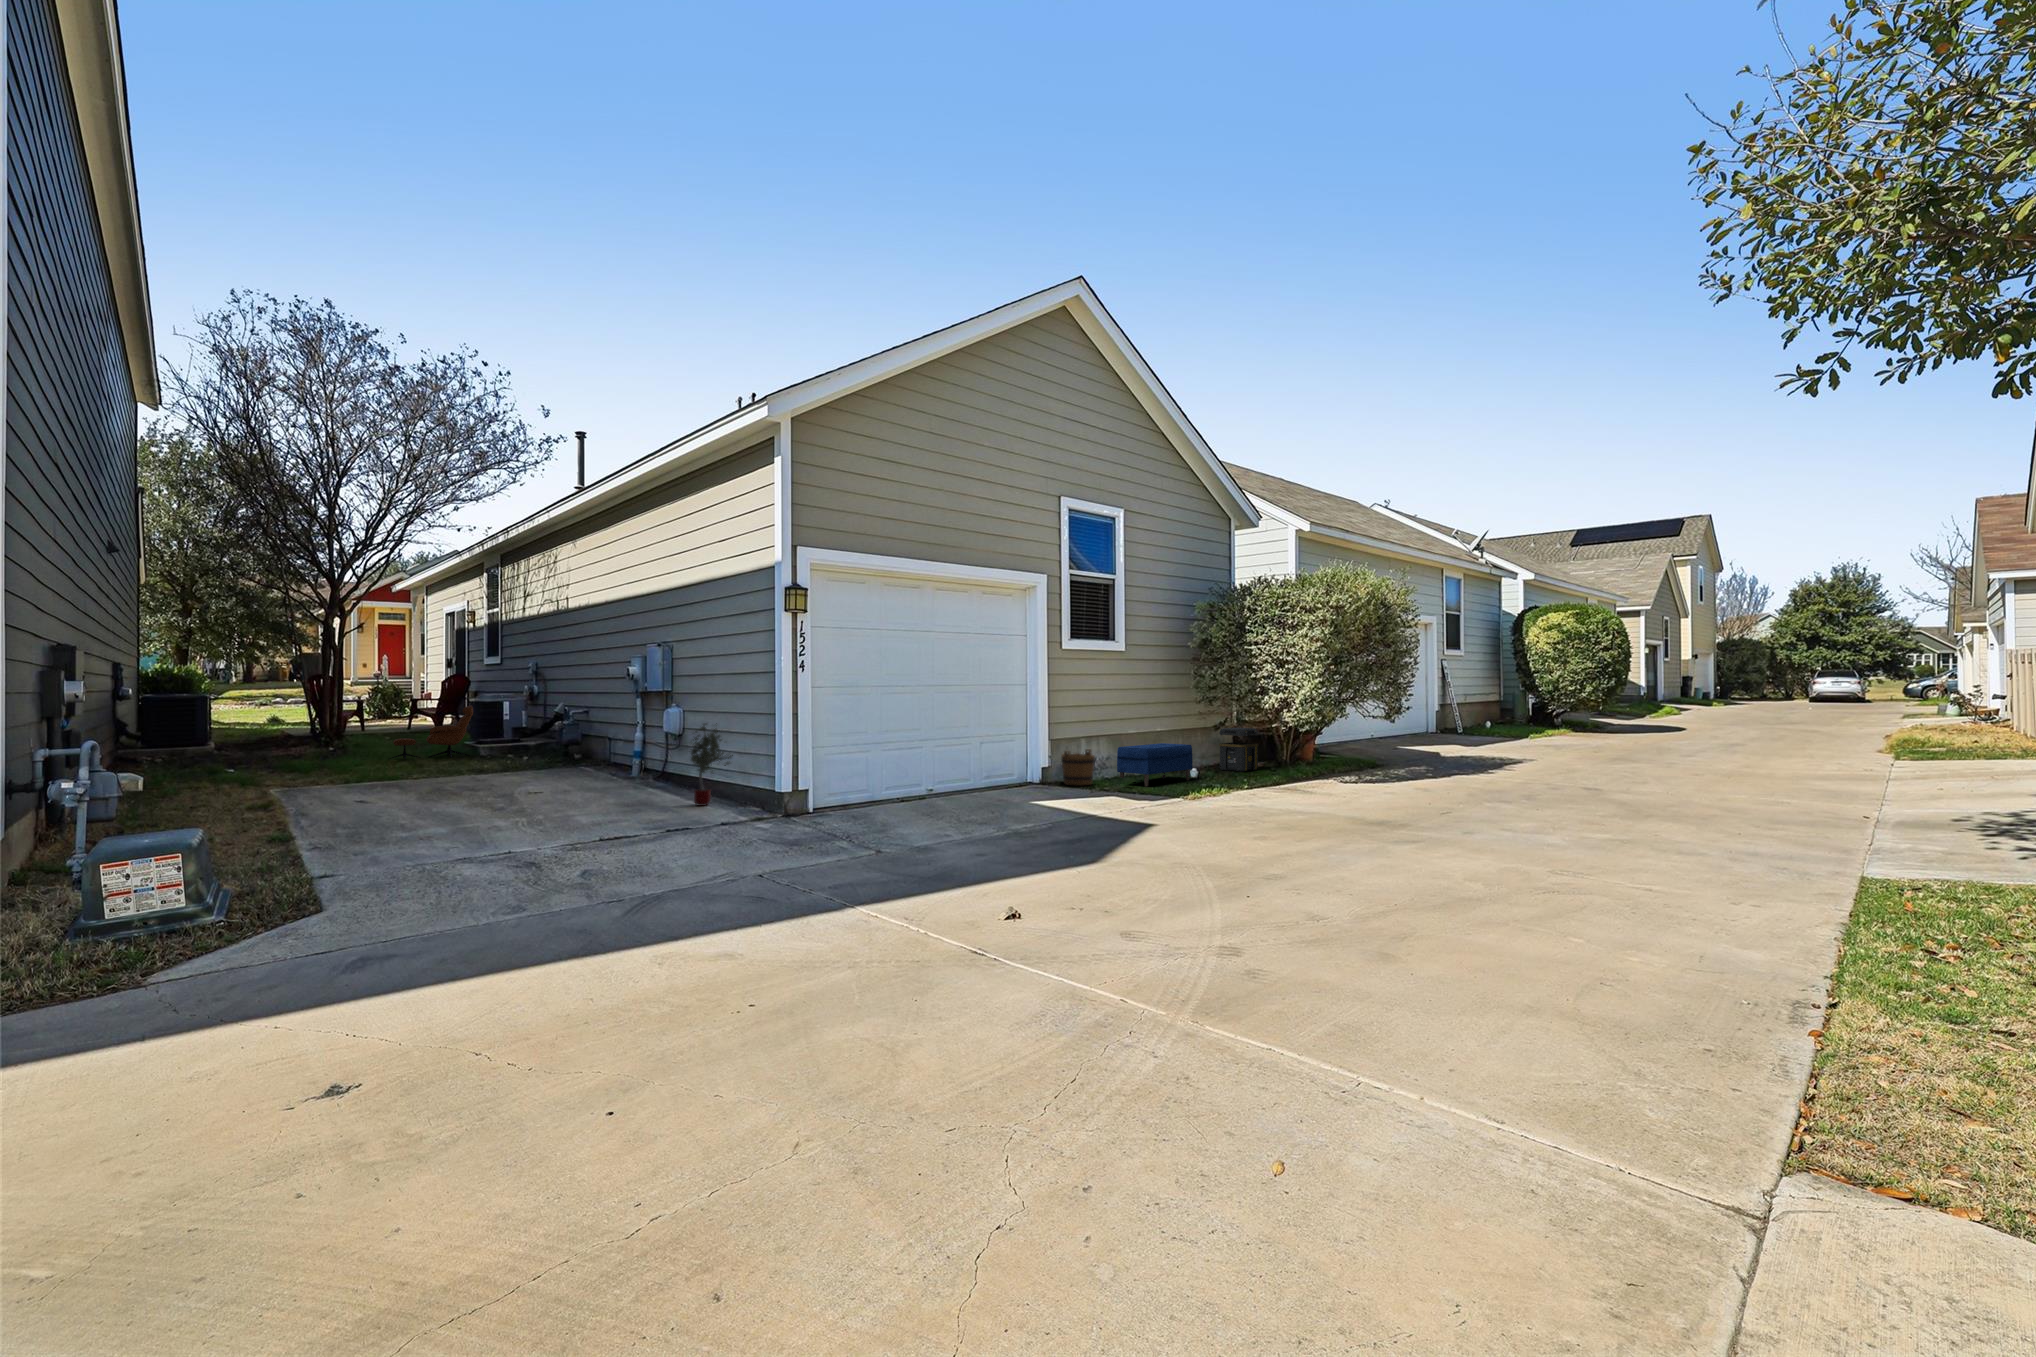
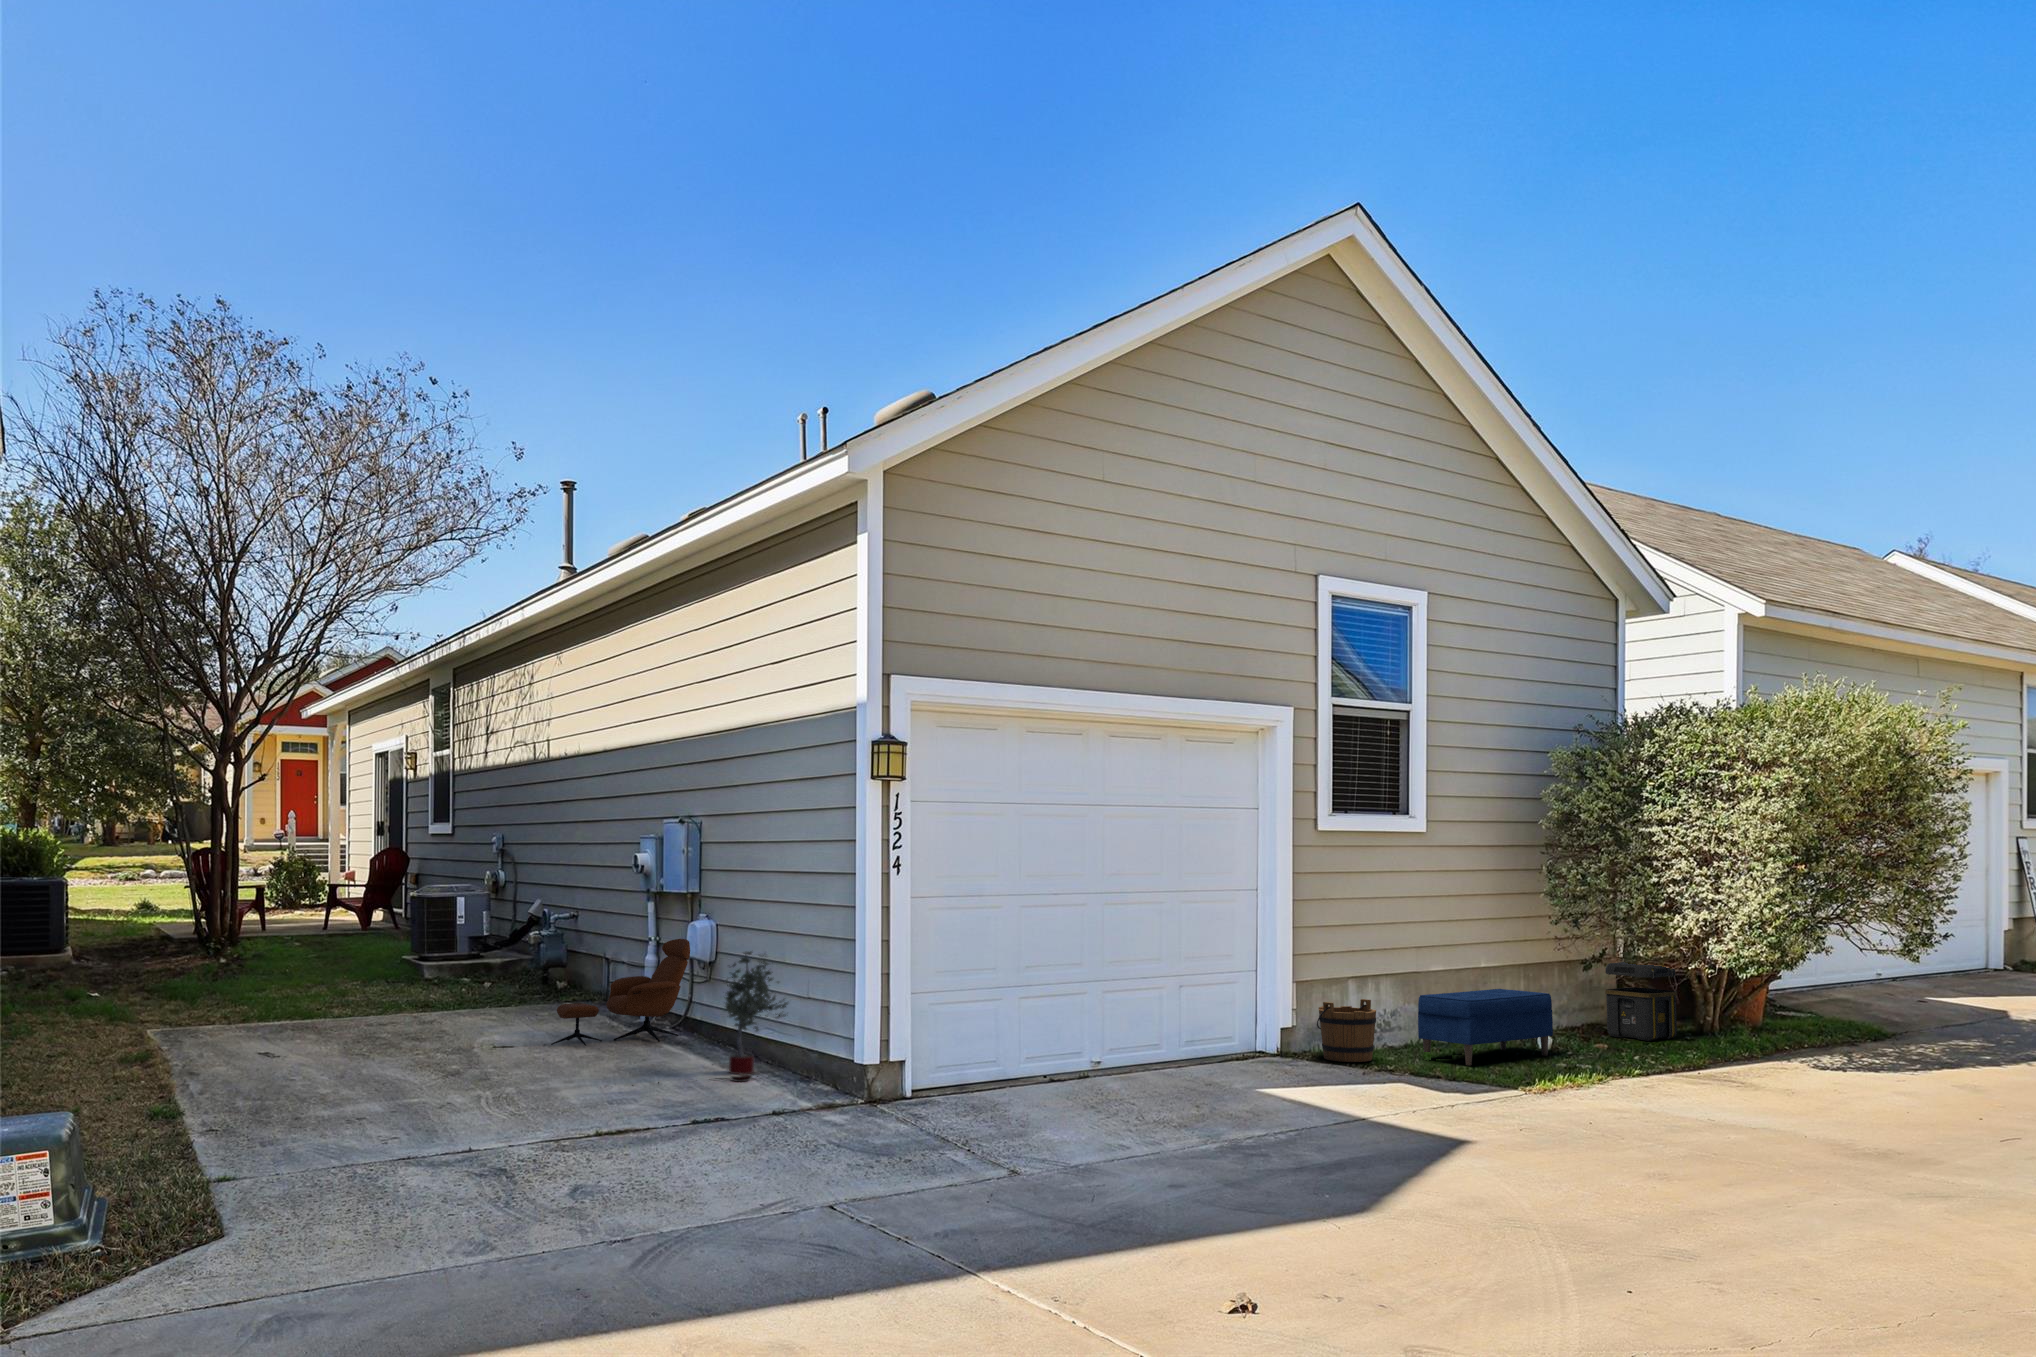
lounge chair: present [390,705,473,759] -> present [551,939,690,1046]

